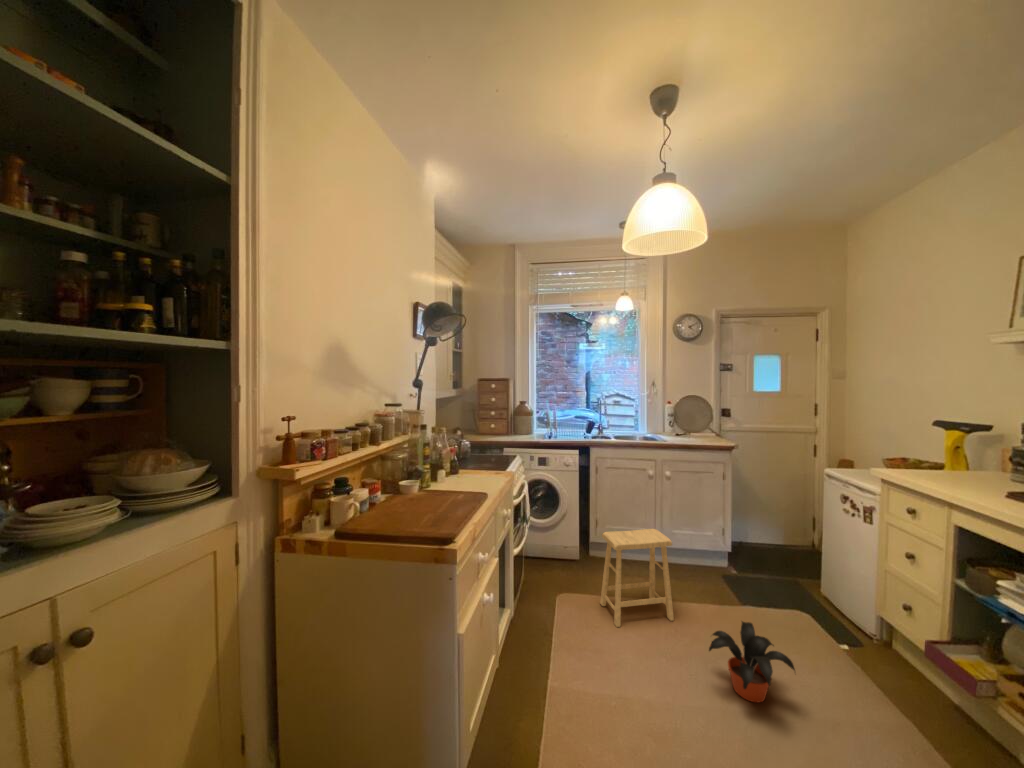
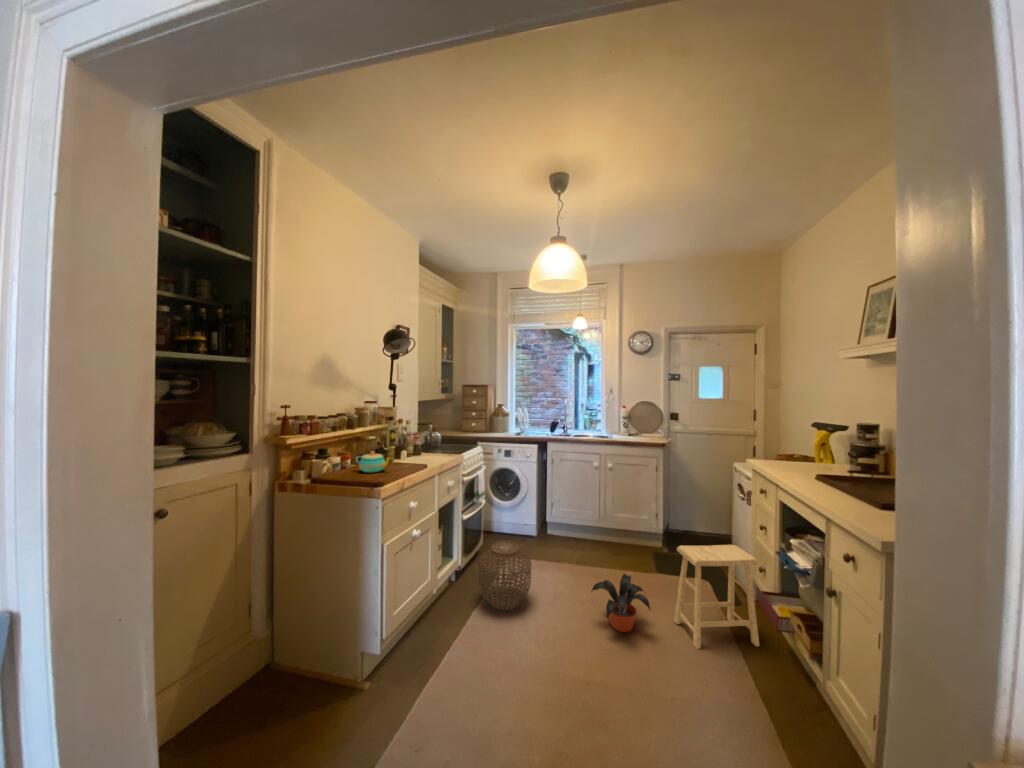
teapot: none [393,480,450,512] -> present [356,451,391,473]
footstool: present [600,529,674,627] -> present [674,545,759,649]
woven basket: none [550,584,621,680] -> present [478,541,531,610]

